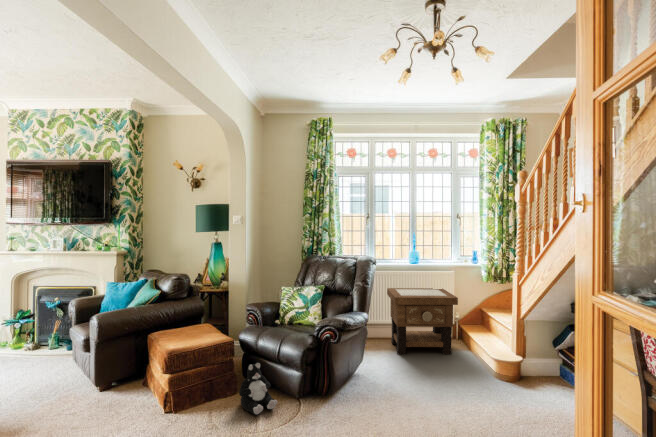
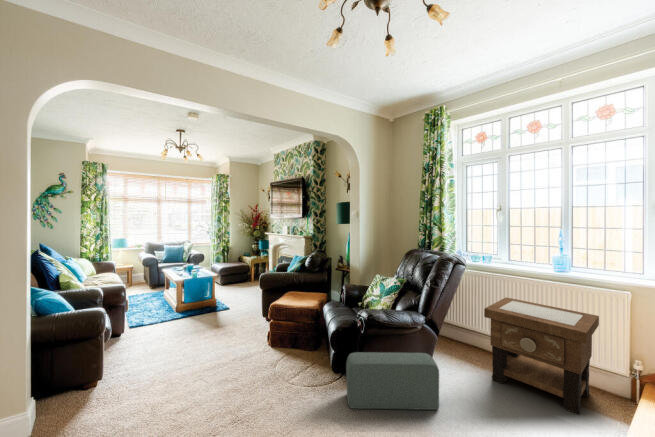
pouf: none [341,344,405,417] -> present [346,352,439,410]
plush toy: present [239,362,277,415] -> none [292,327,319,367]

